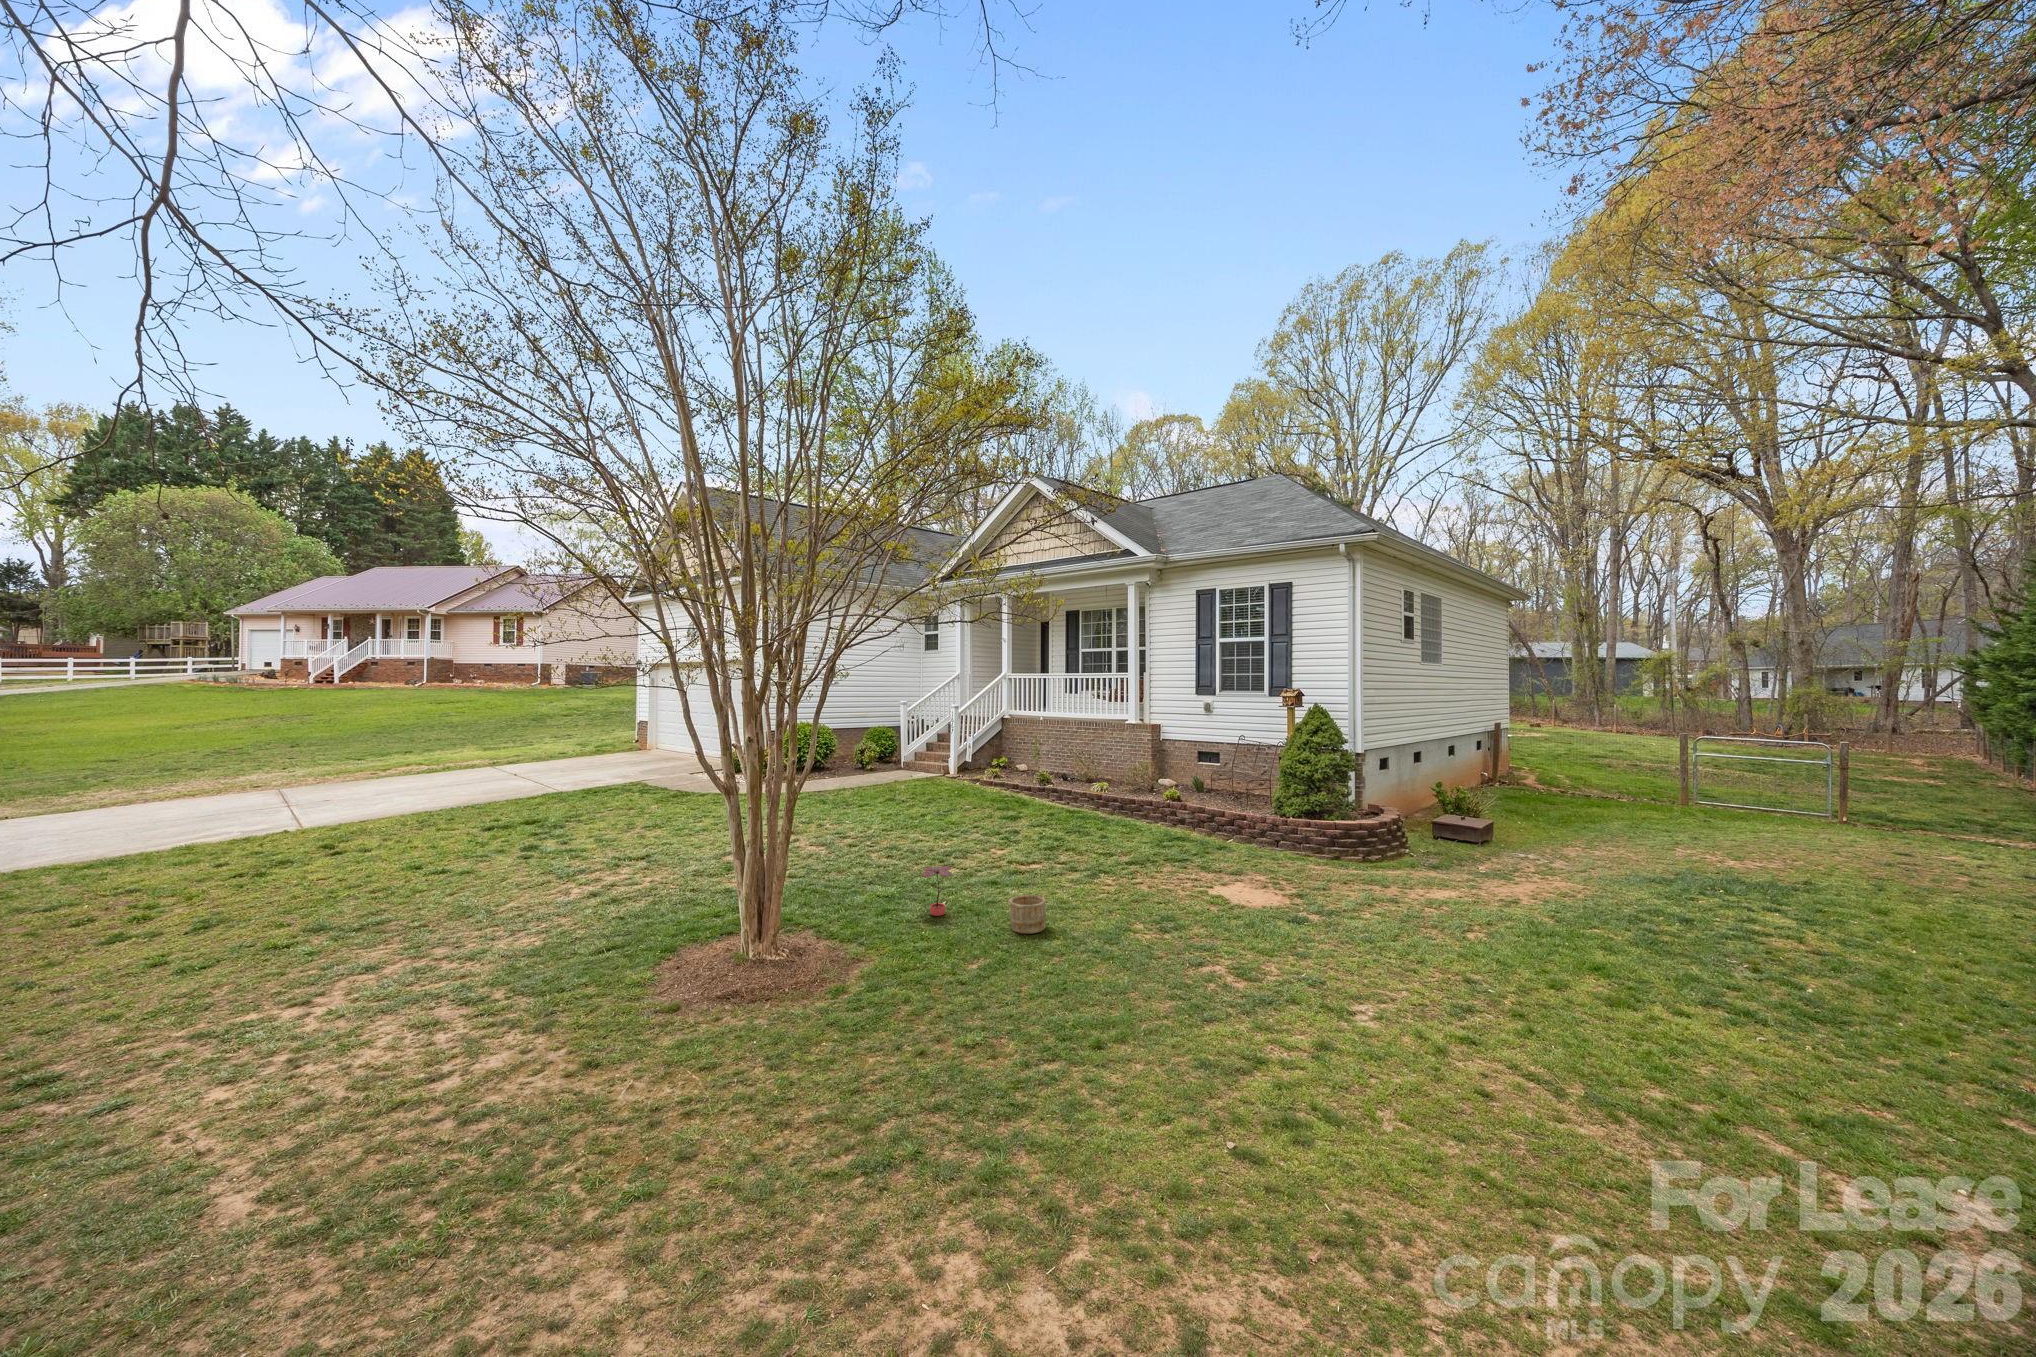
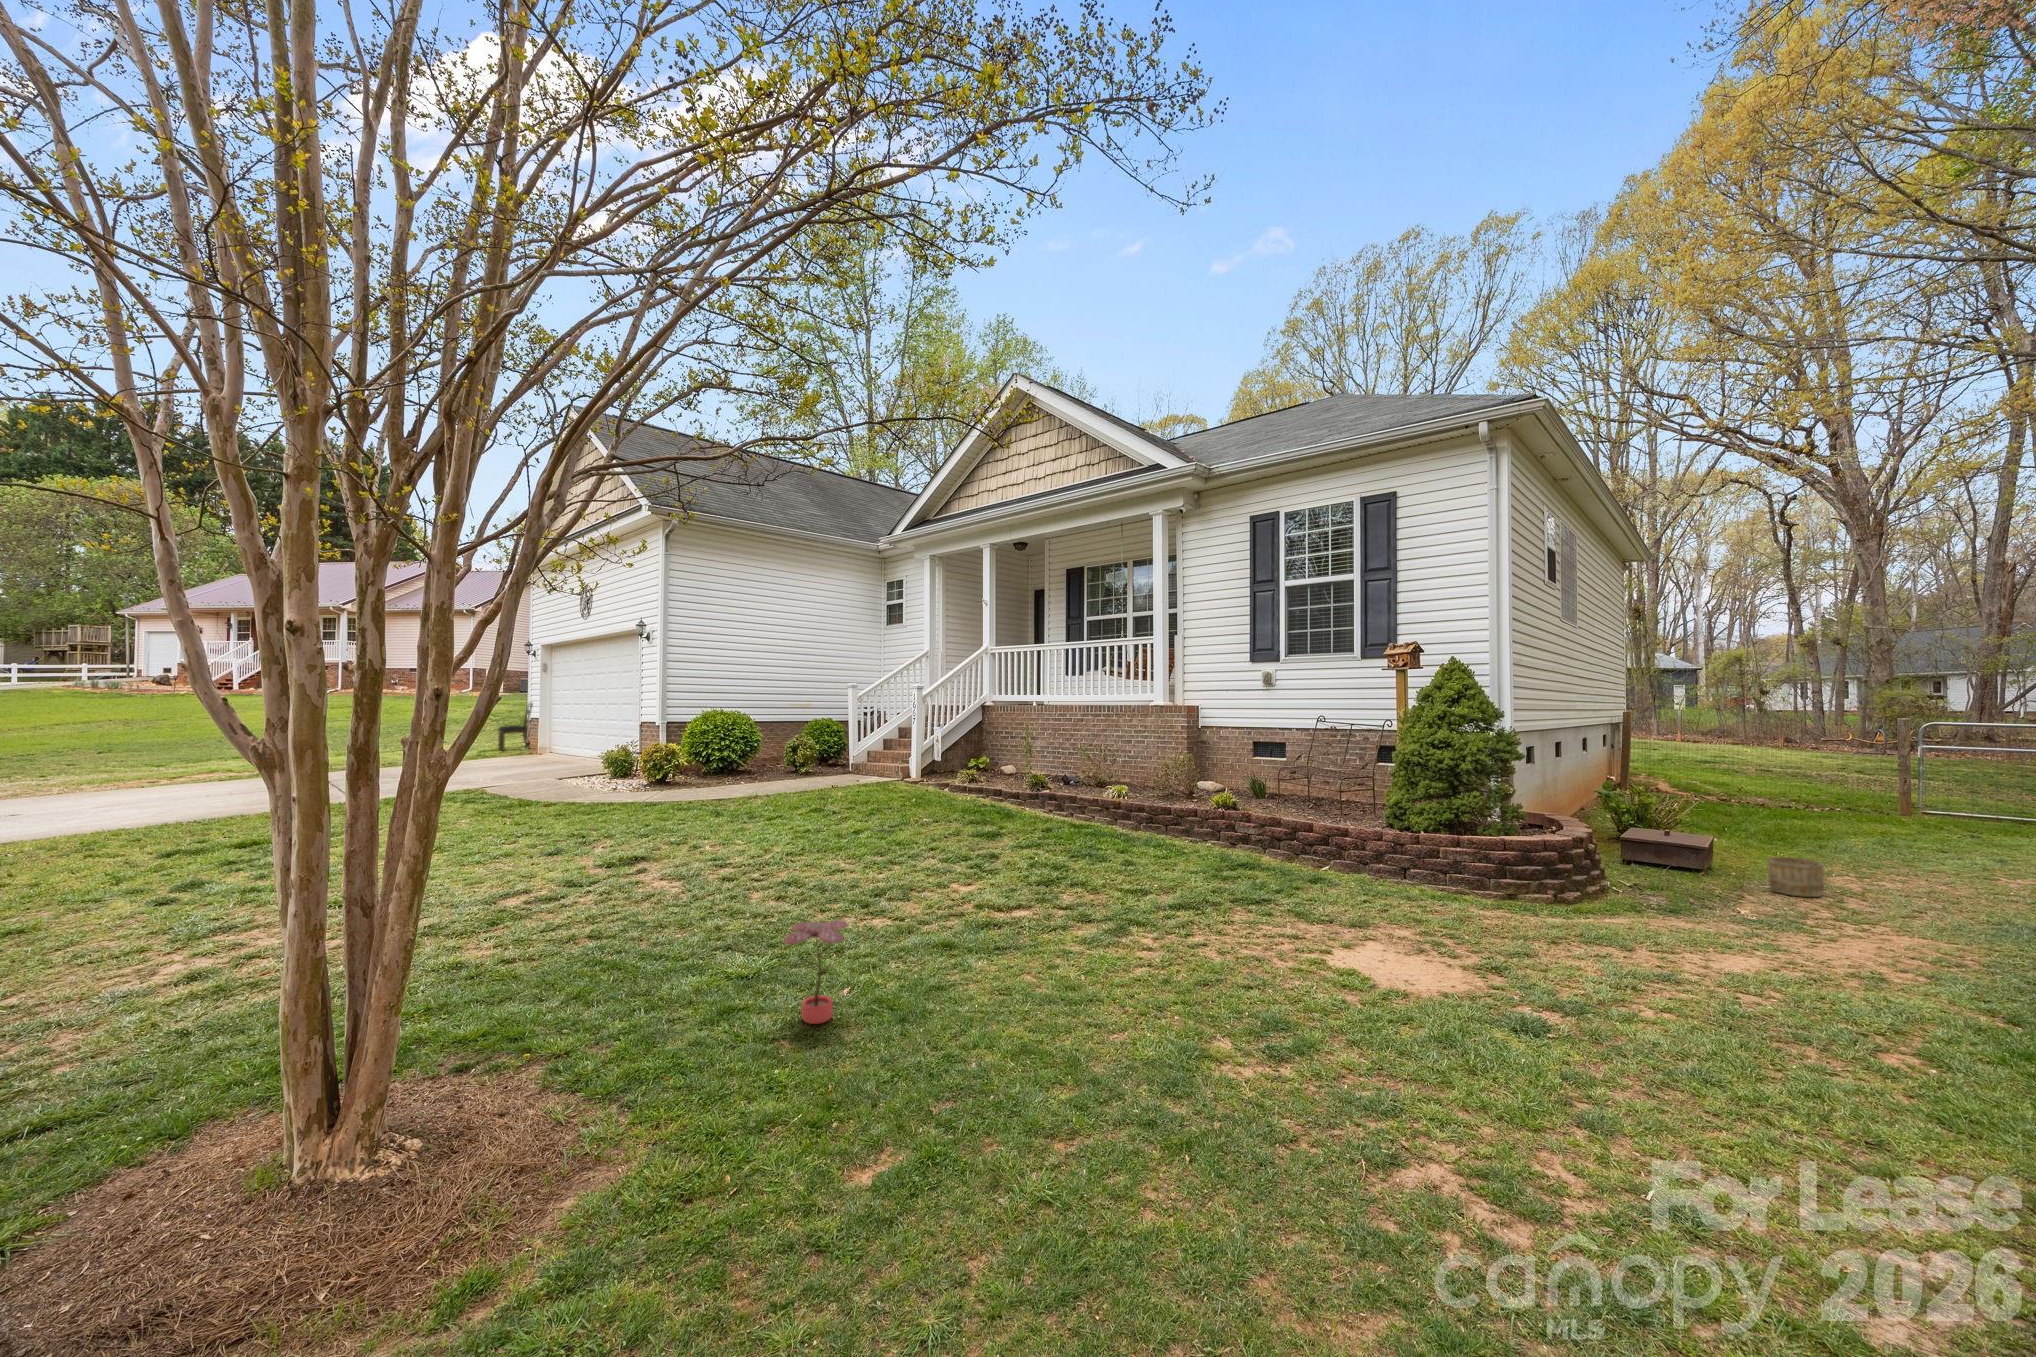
chair: none [613,707,641,747] -> present [498,703,533,750]
wooden bucket: present [1009,895,1046,934] -> present [1767,857,1824,897]

